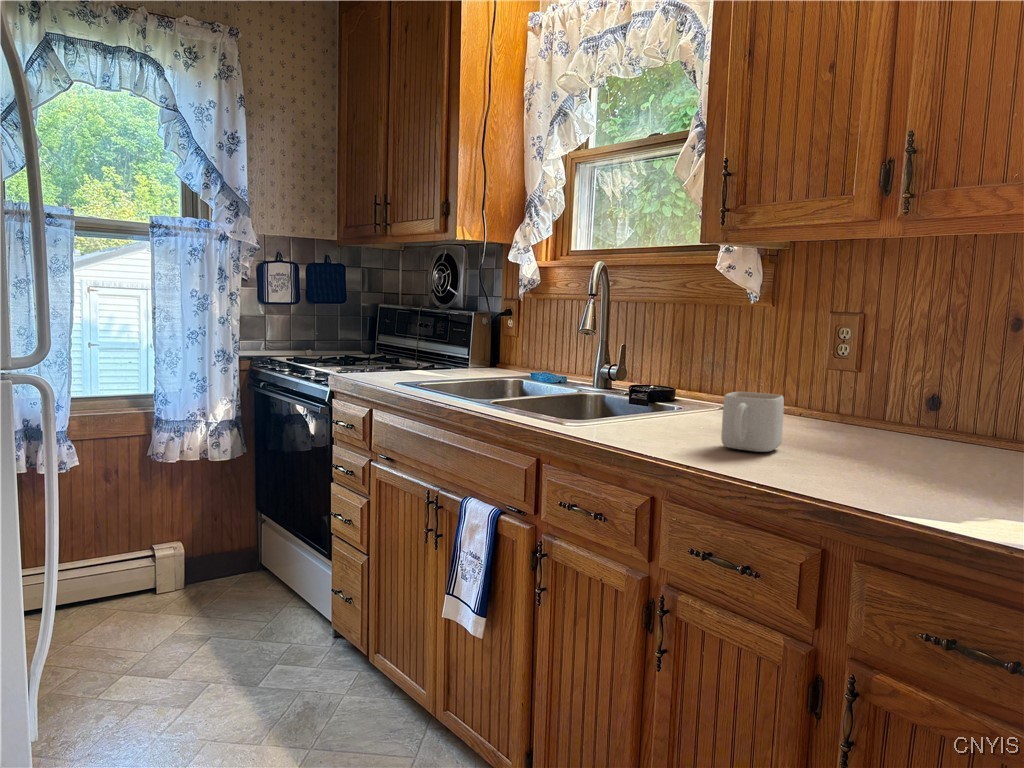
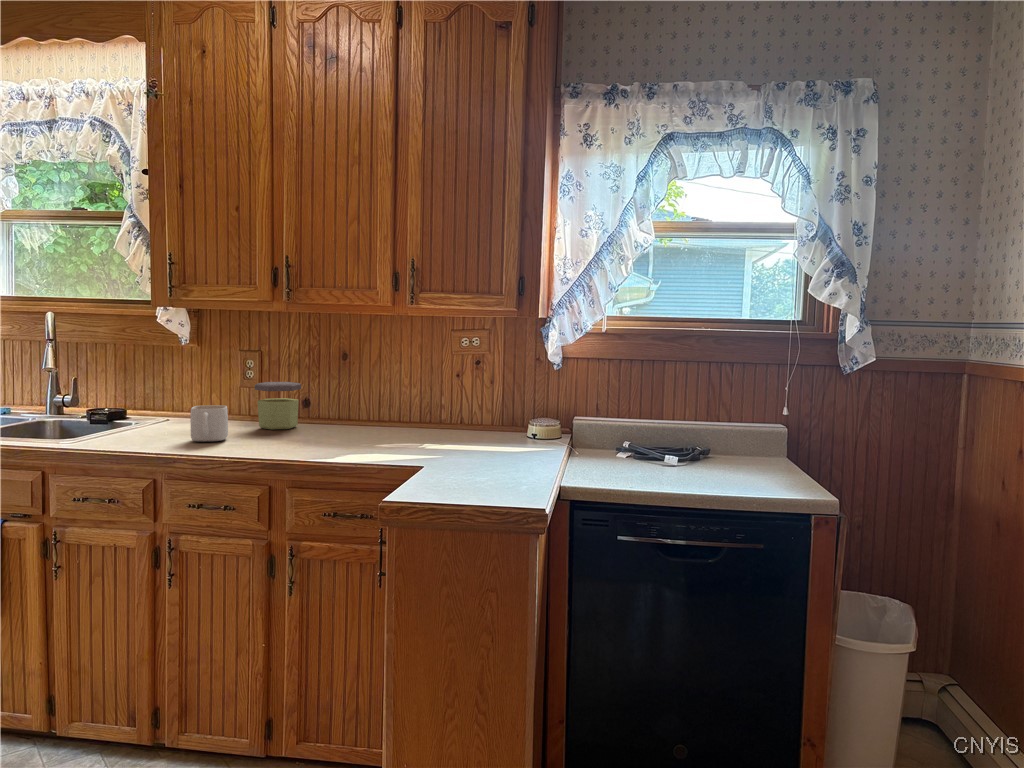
jar: none [841,363,926,446] -> present [255,382,301,429]

